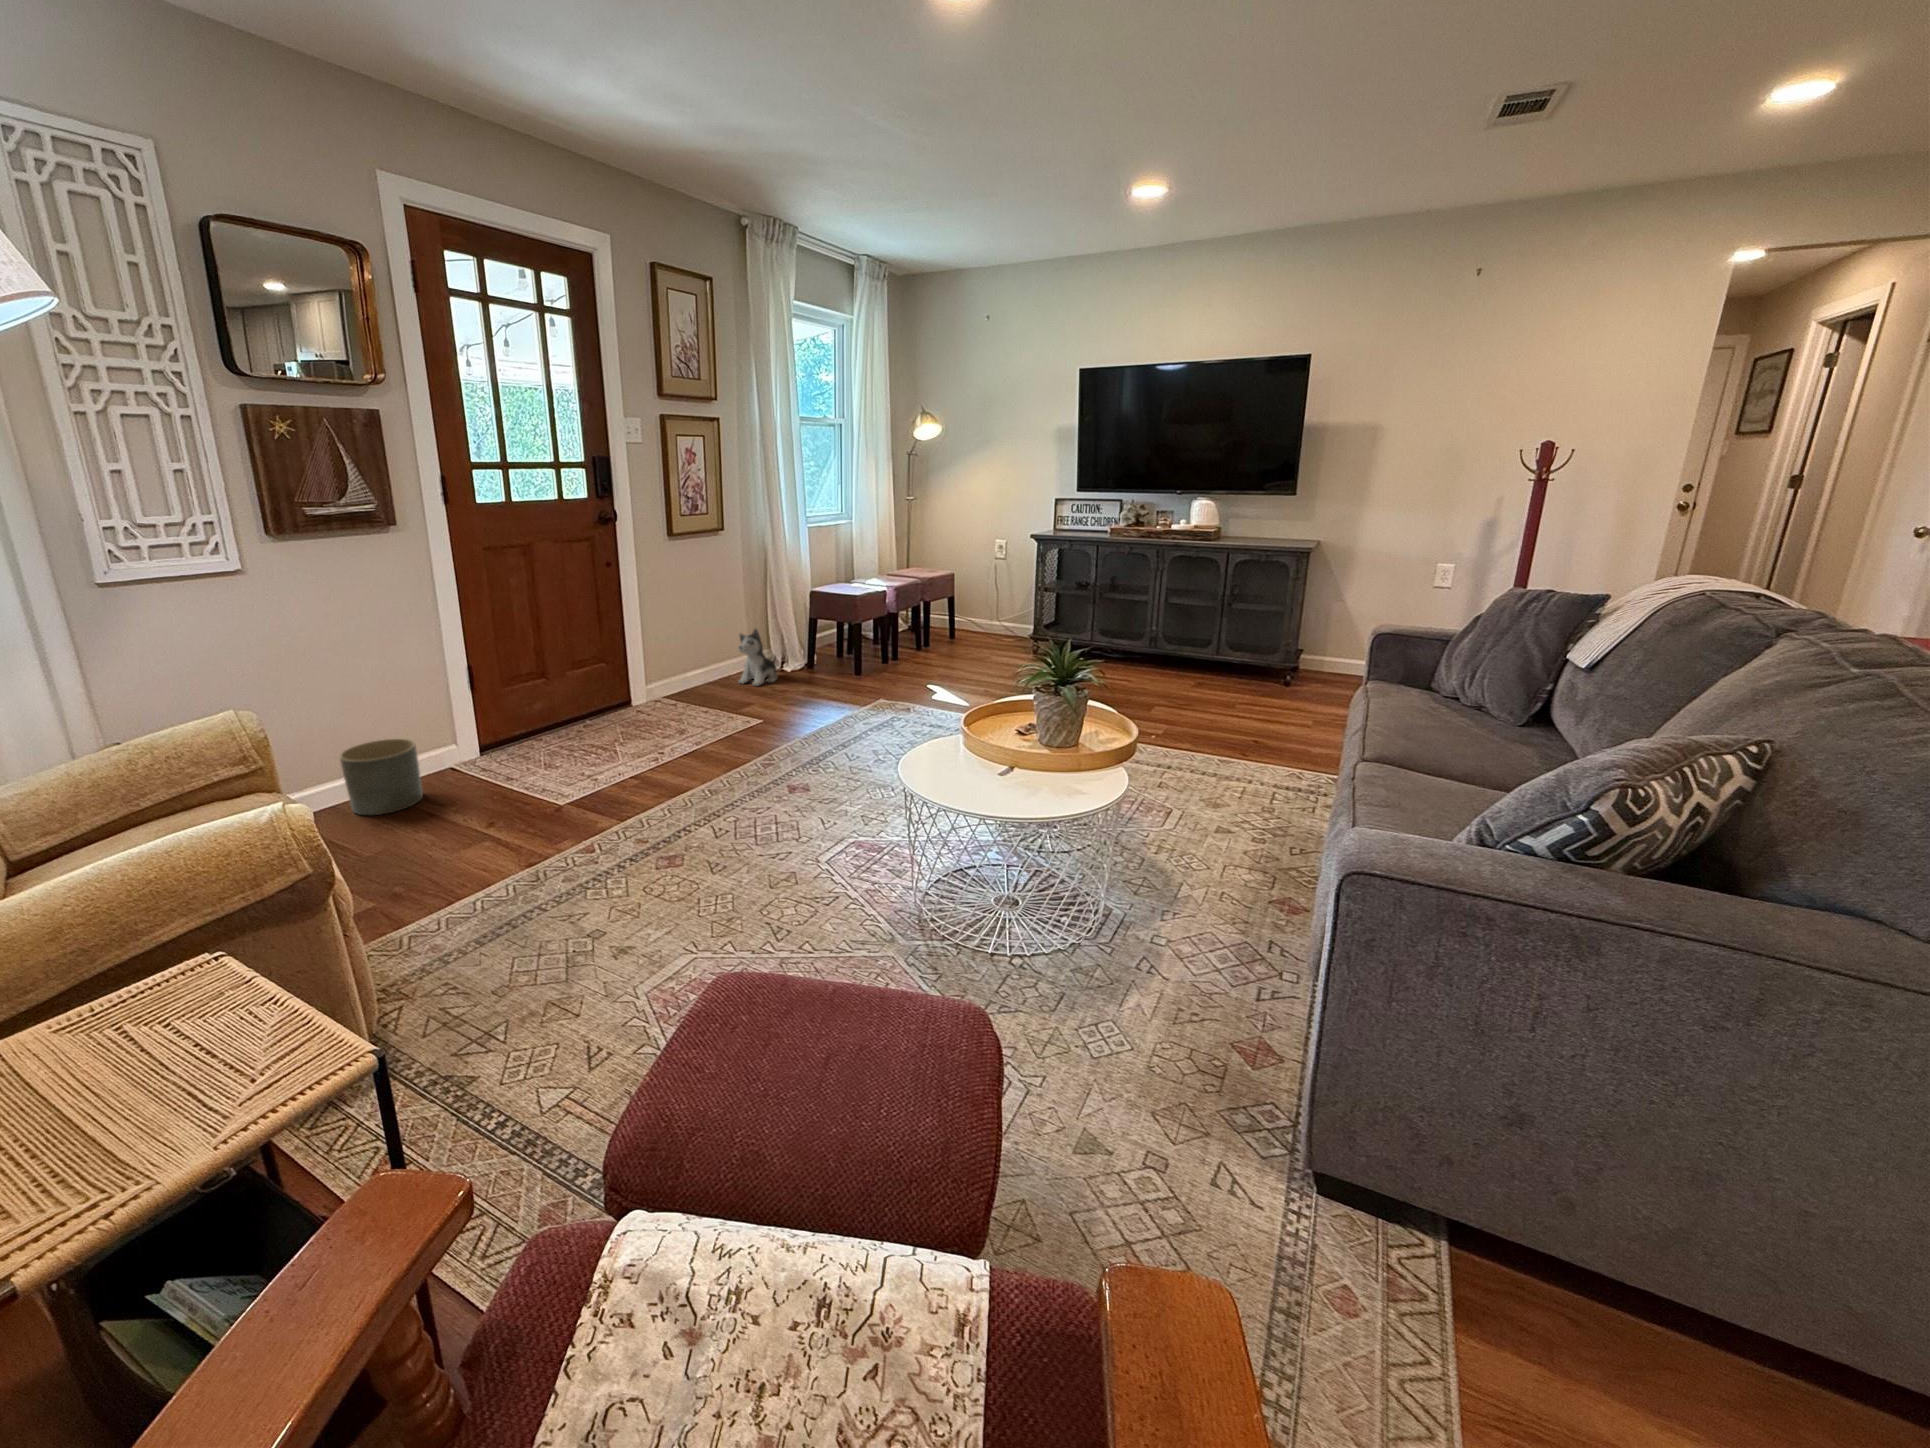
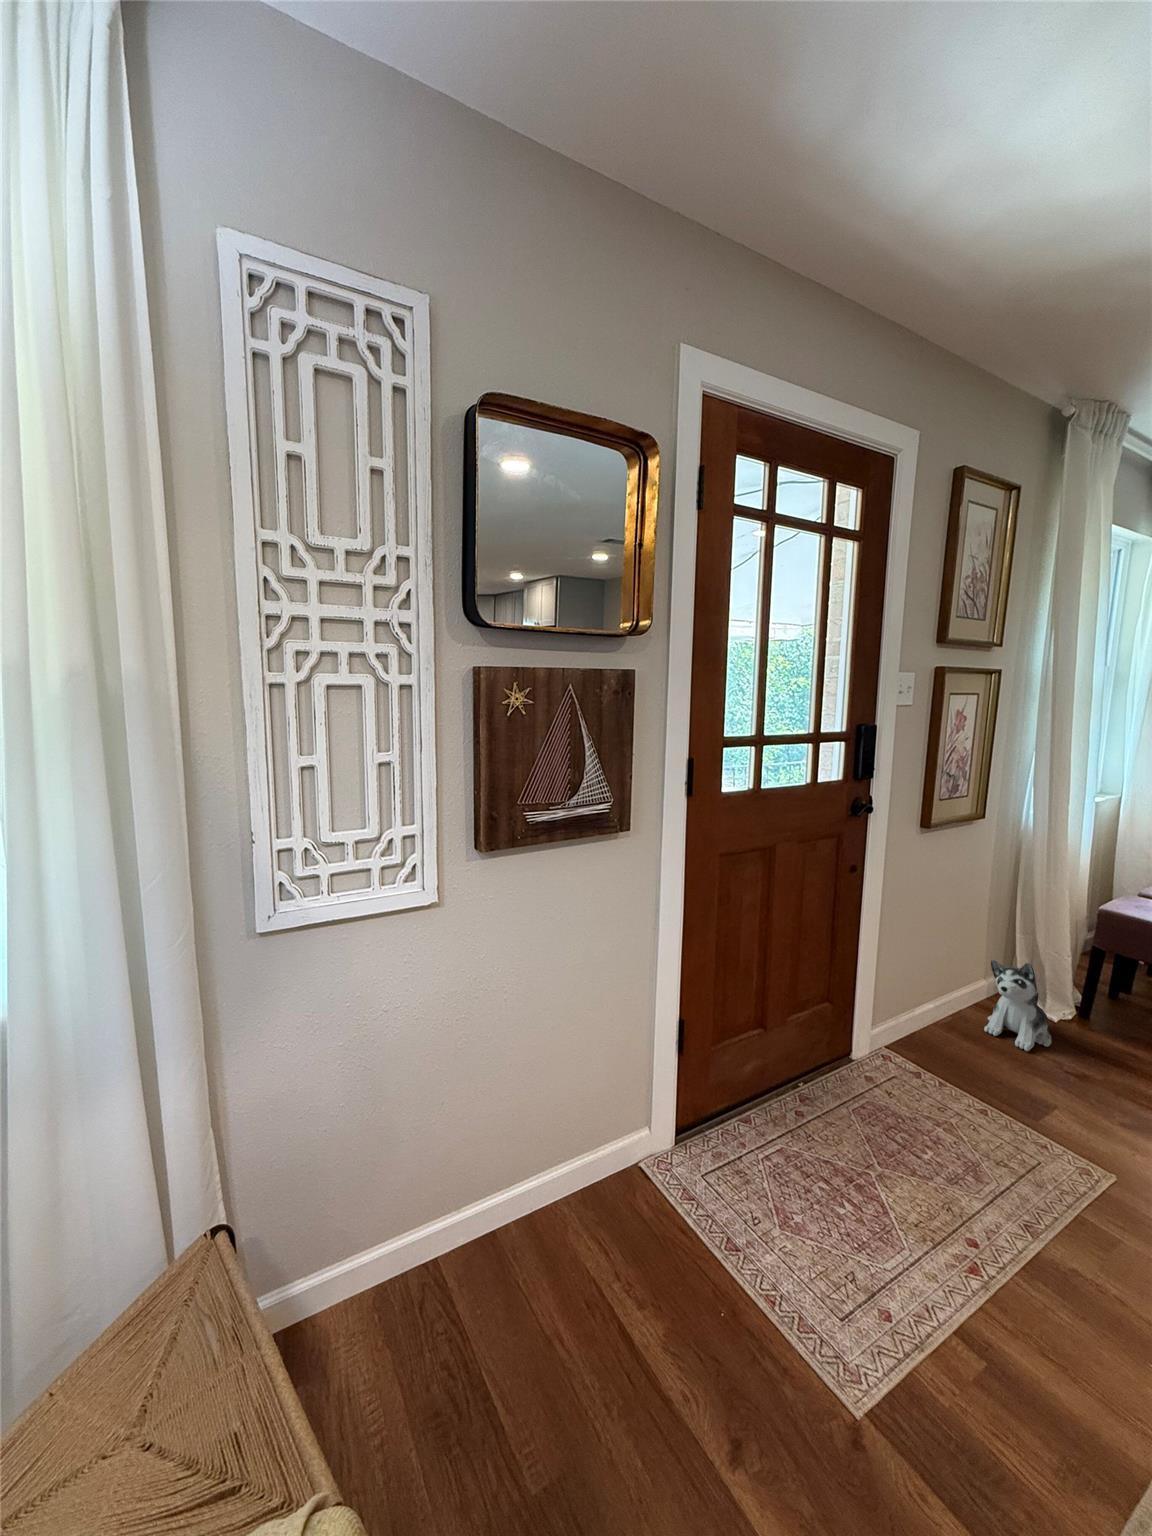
planter: present [339,739,423,815] -> none [511,1138,610,1312]

